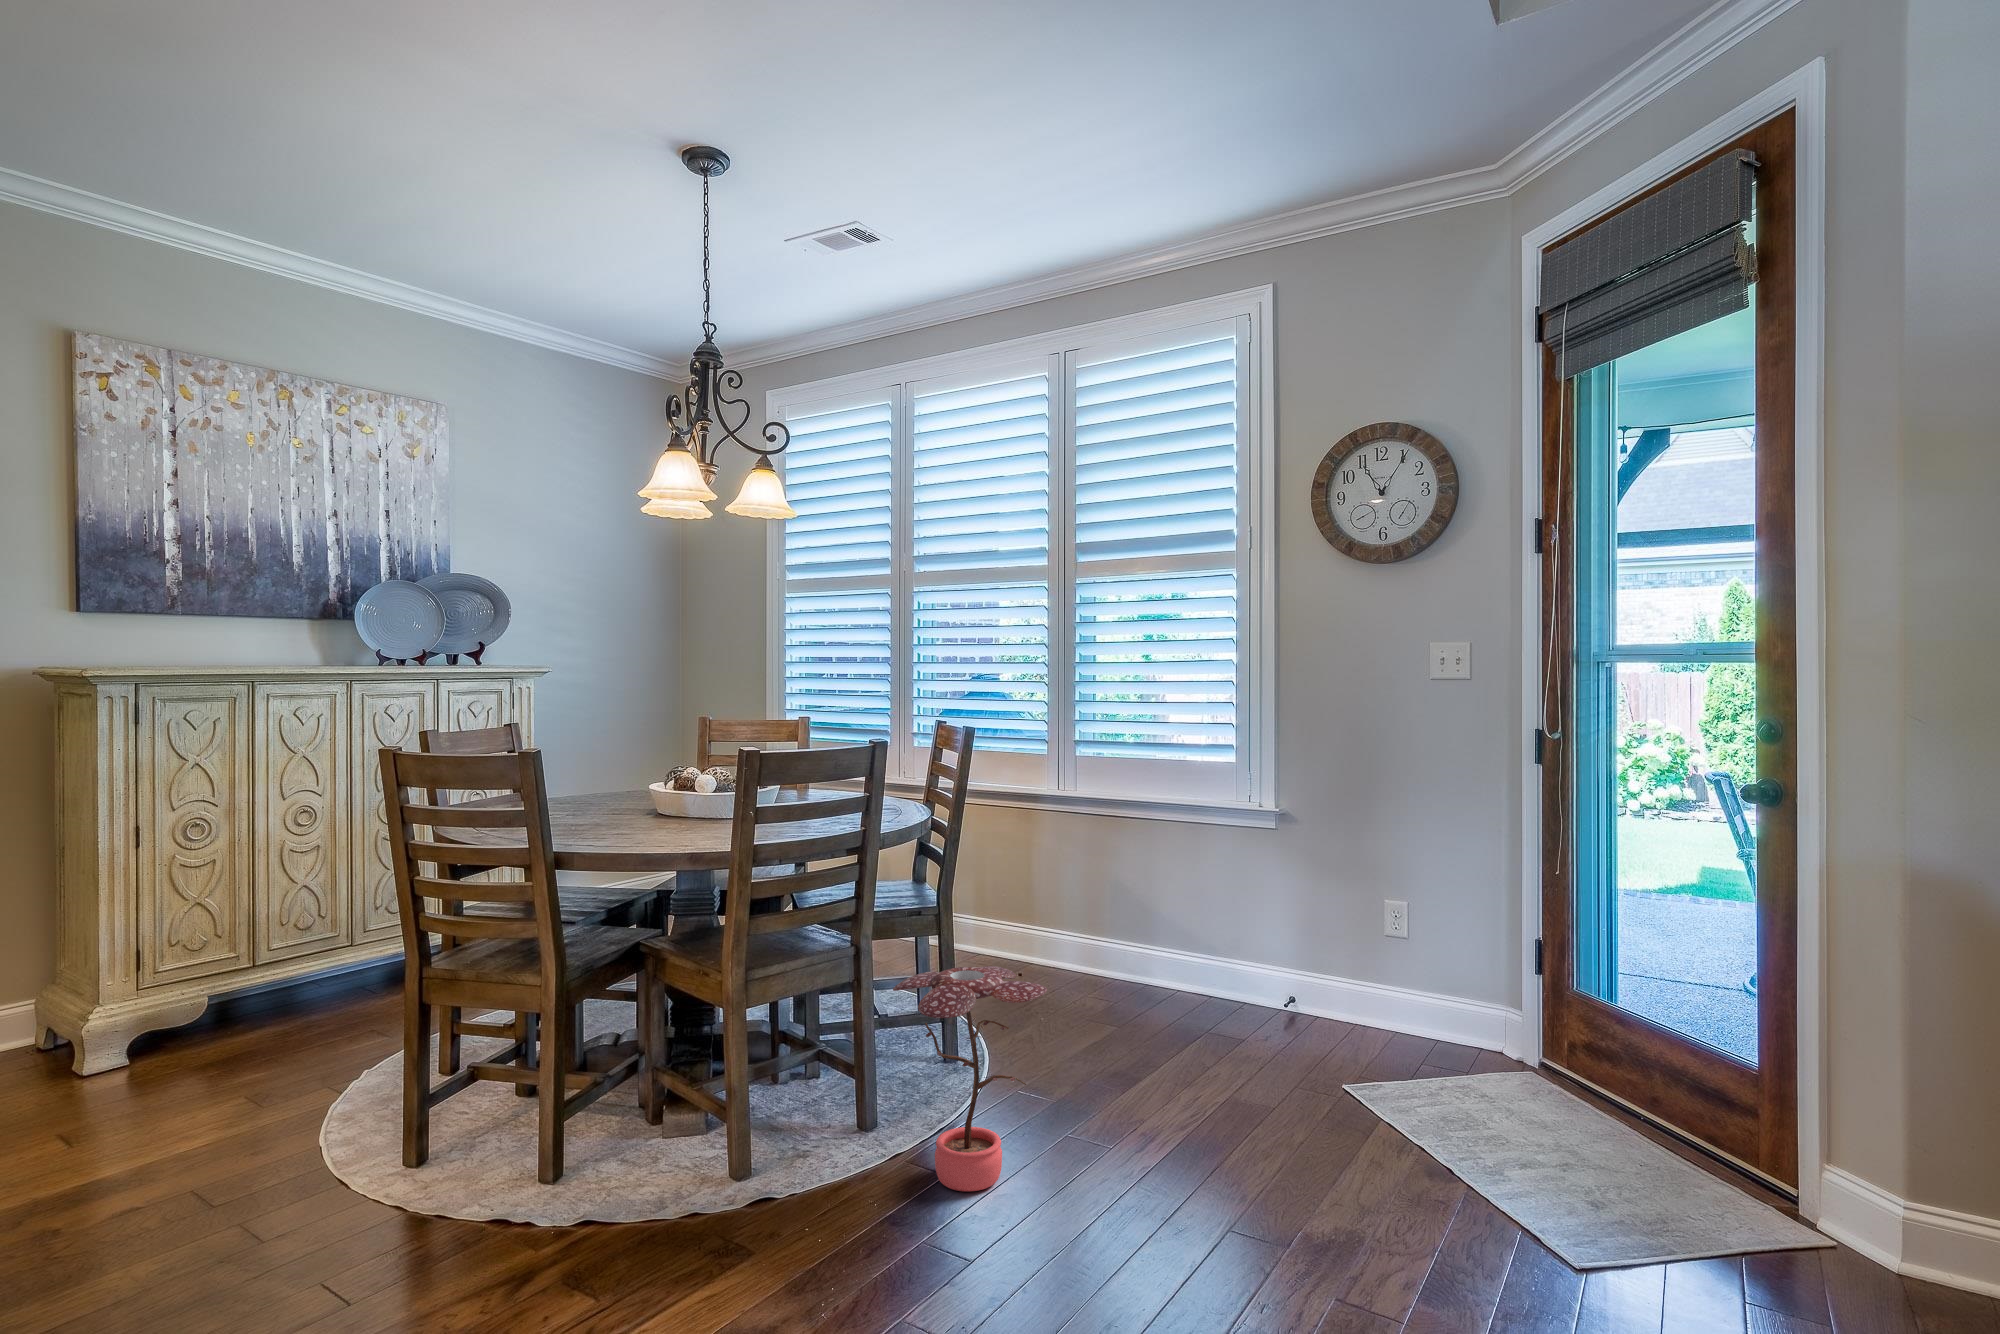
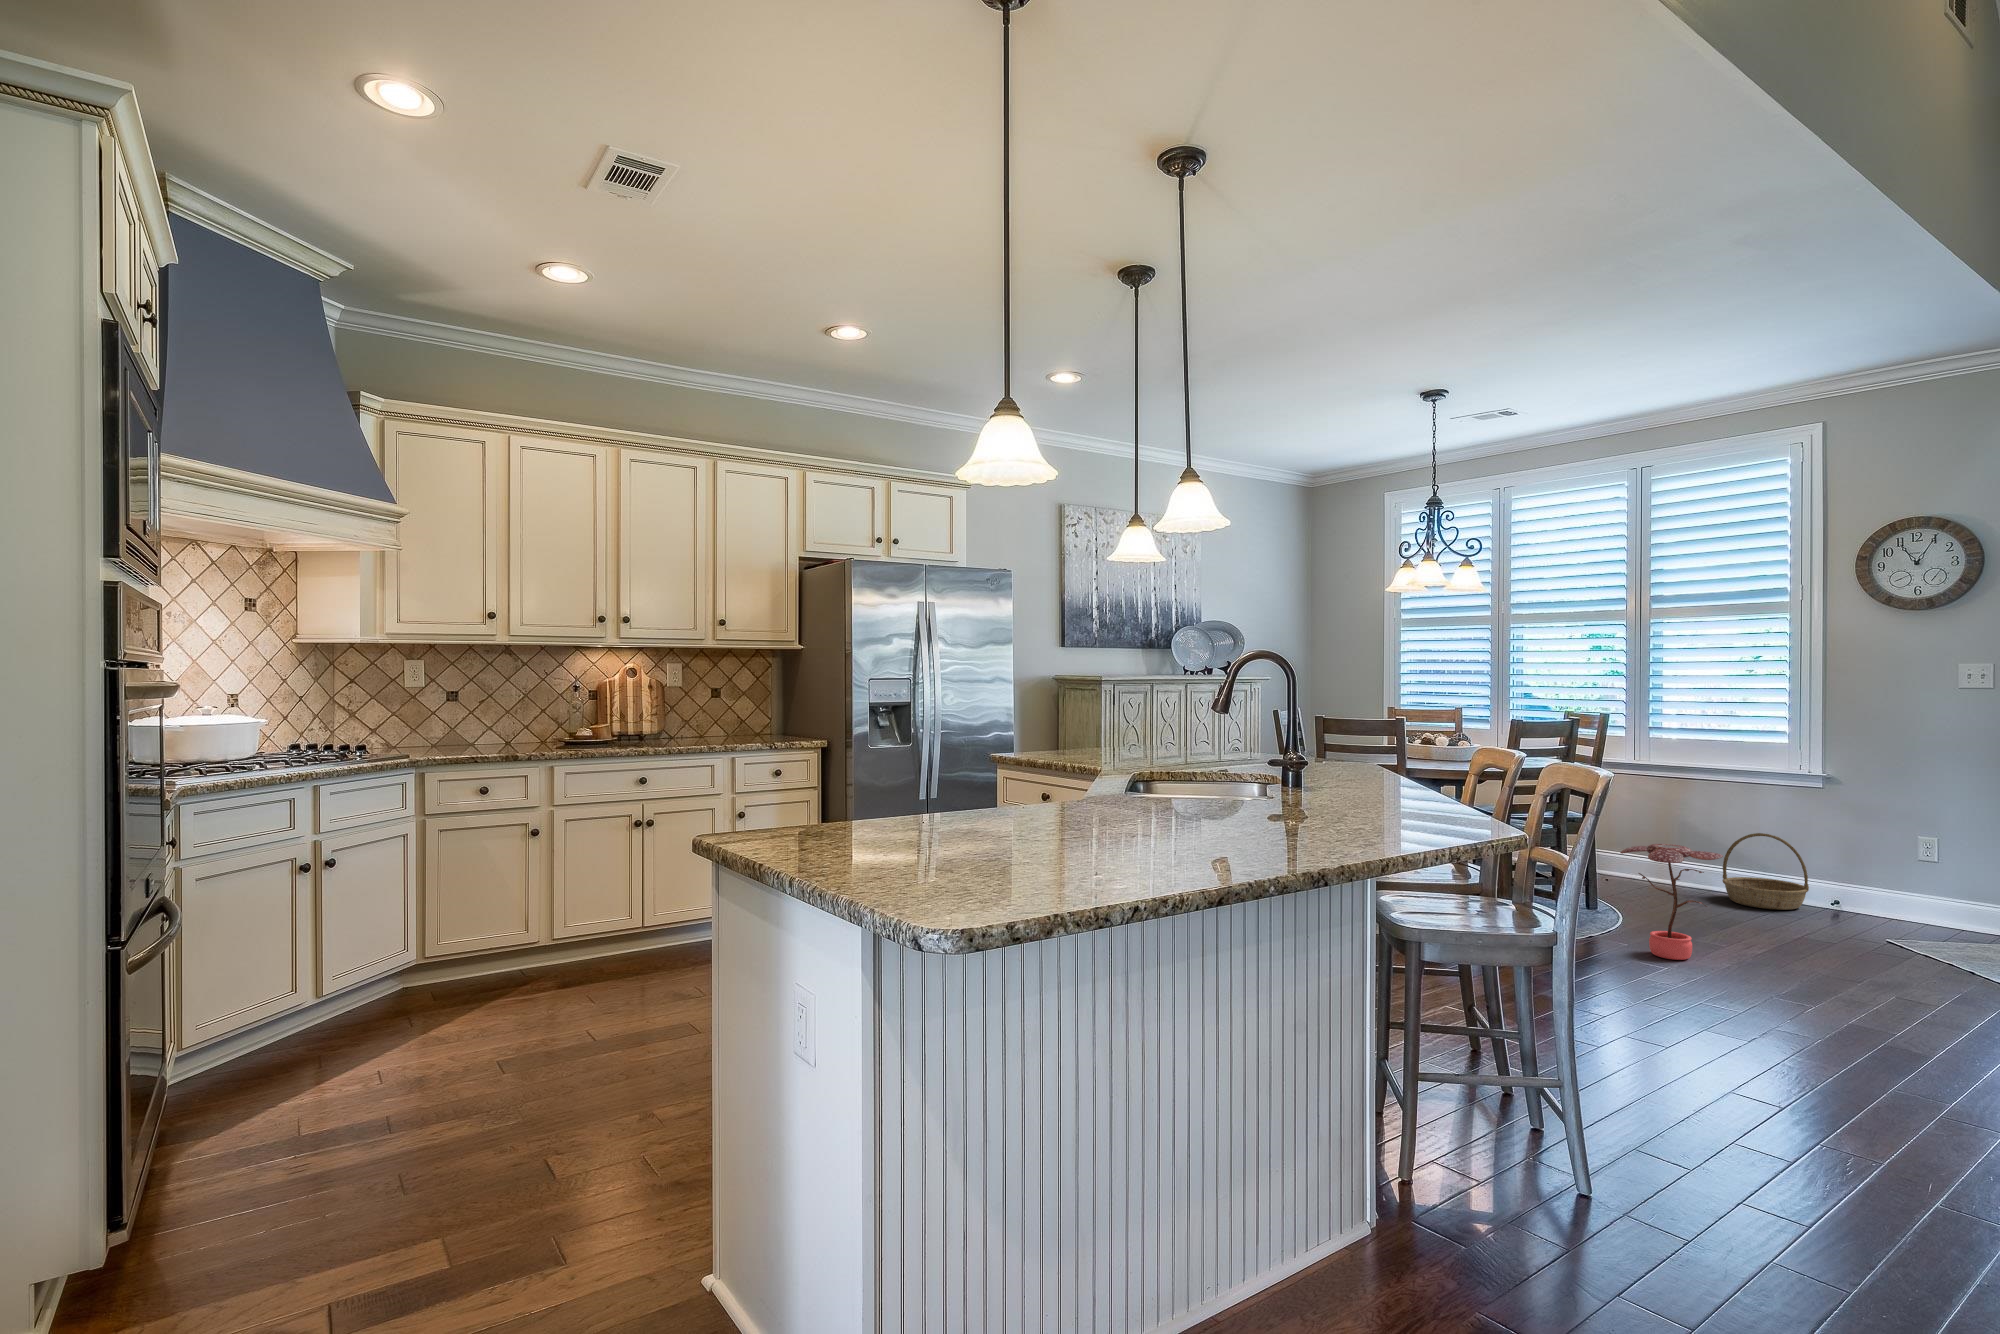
basket: none [1146,899,1251,1018] -> present [1722,833,1809,910]

